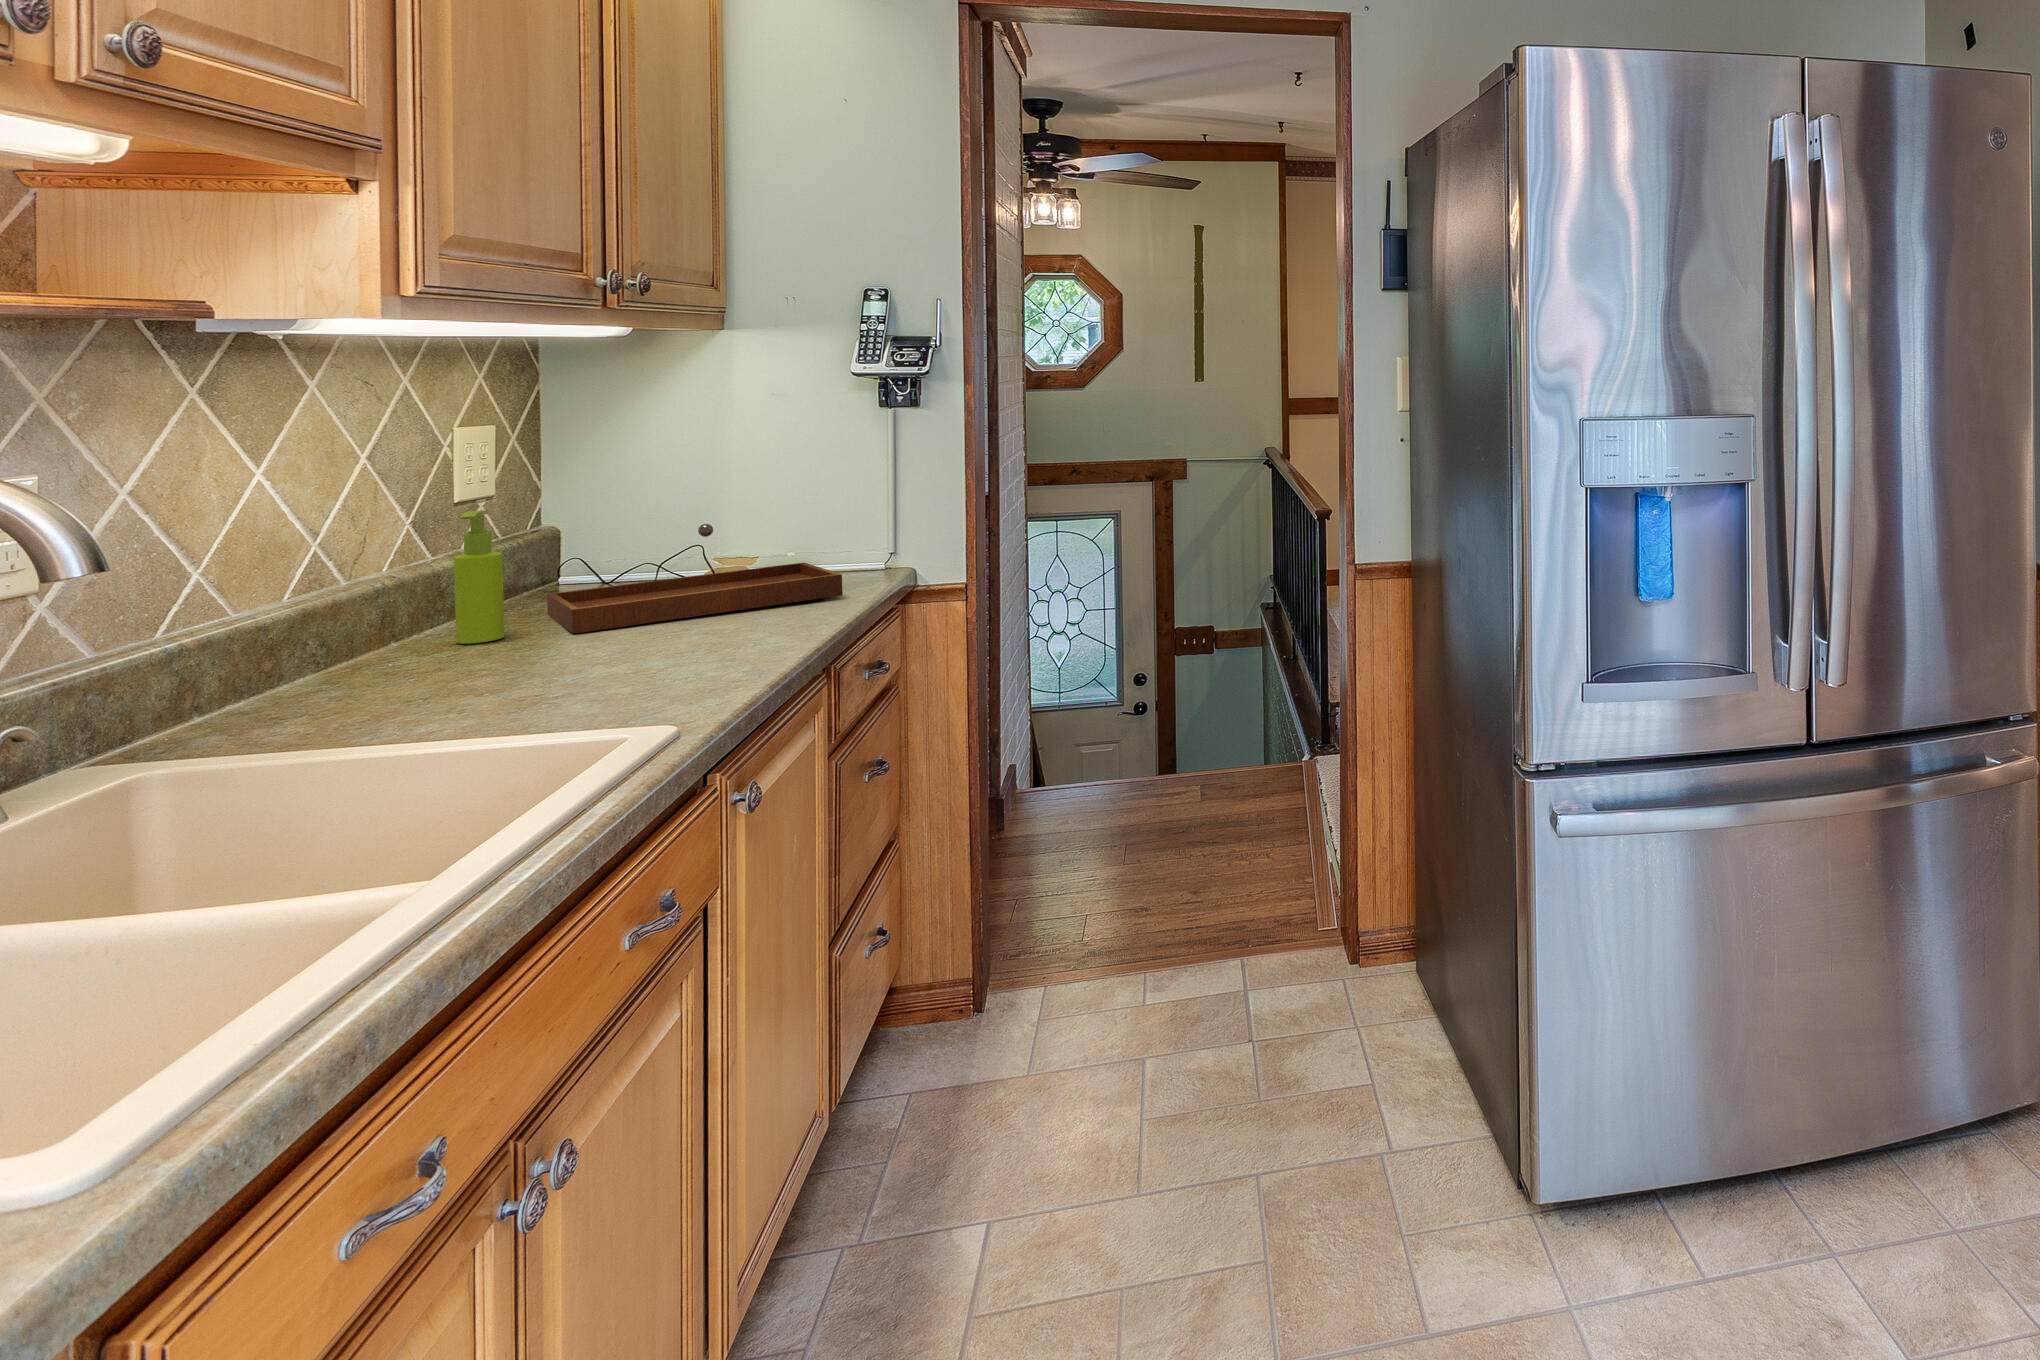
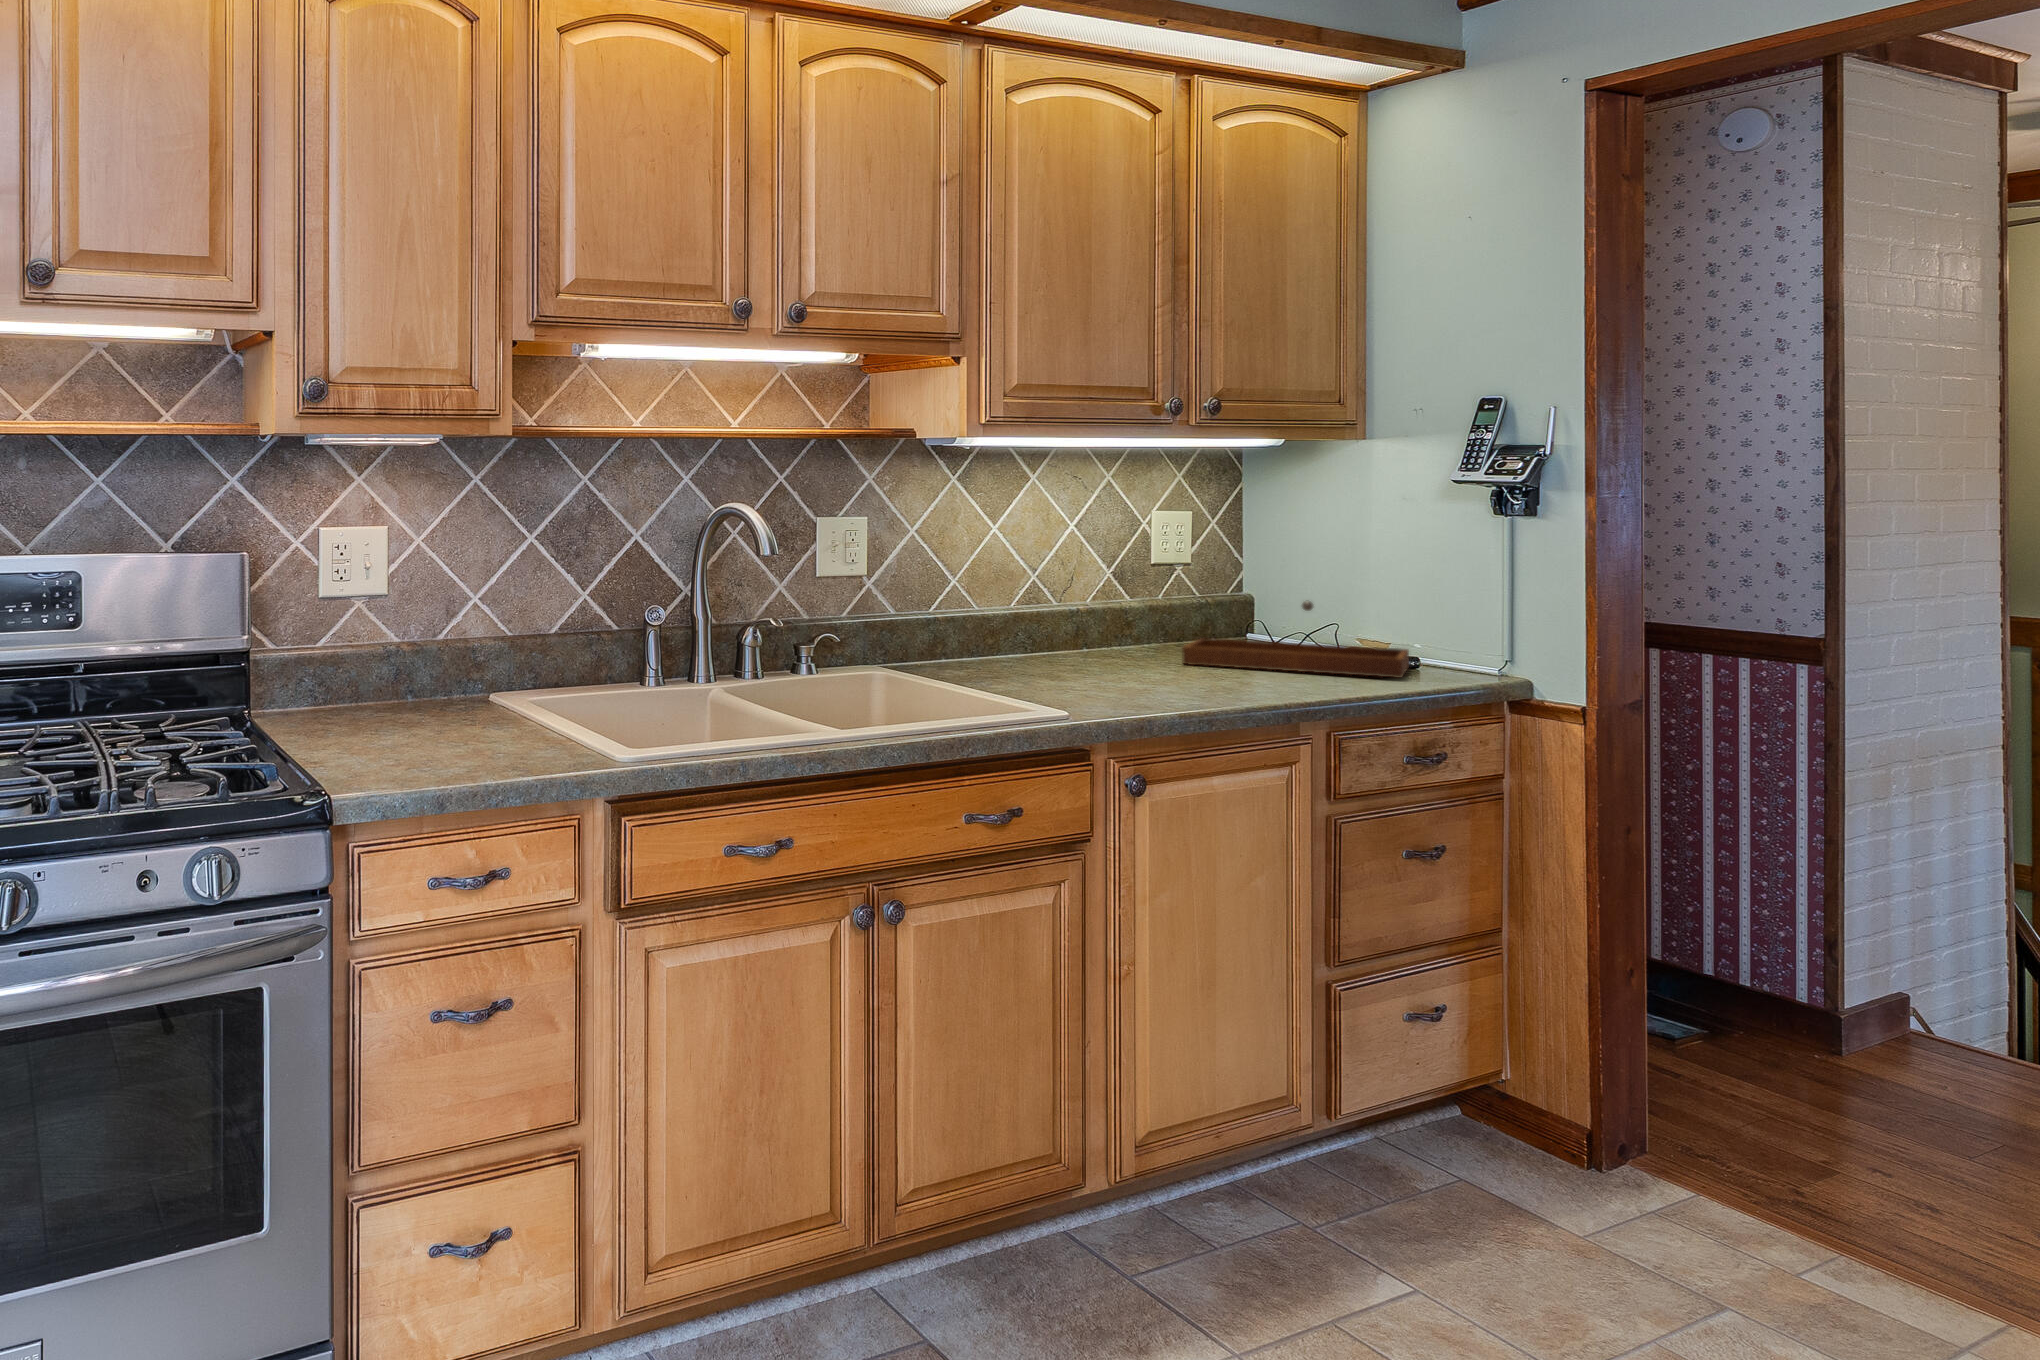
soap dispenser: present [454,510,505,644] -> none [1120,568,1149,659]

